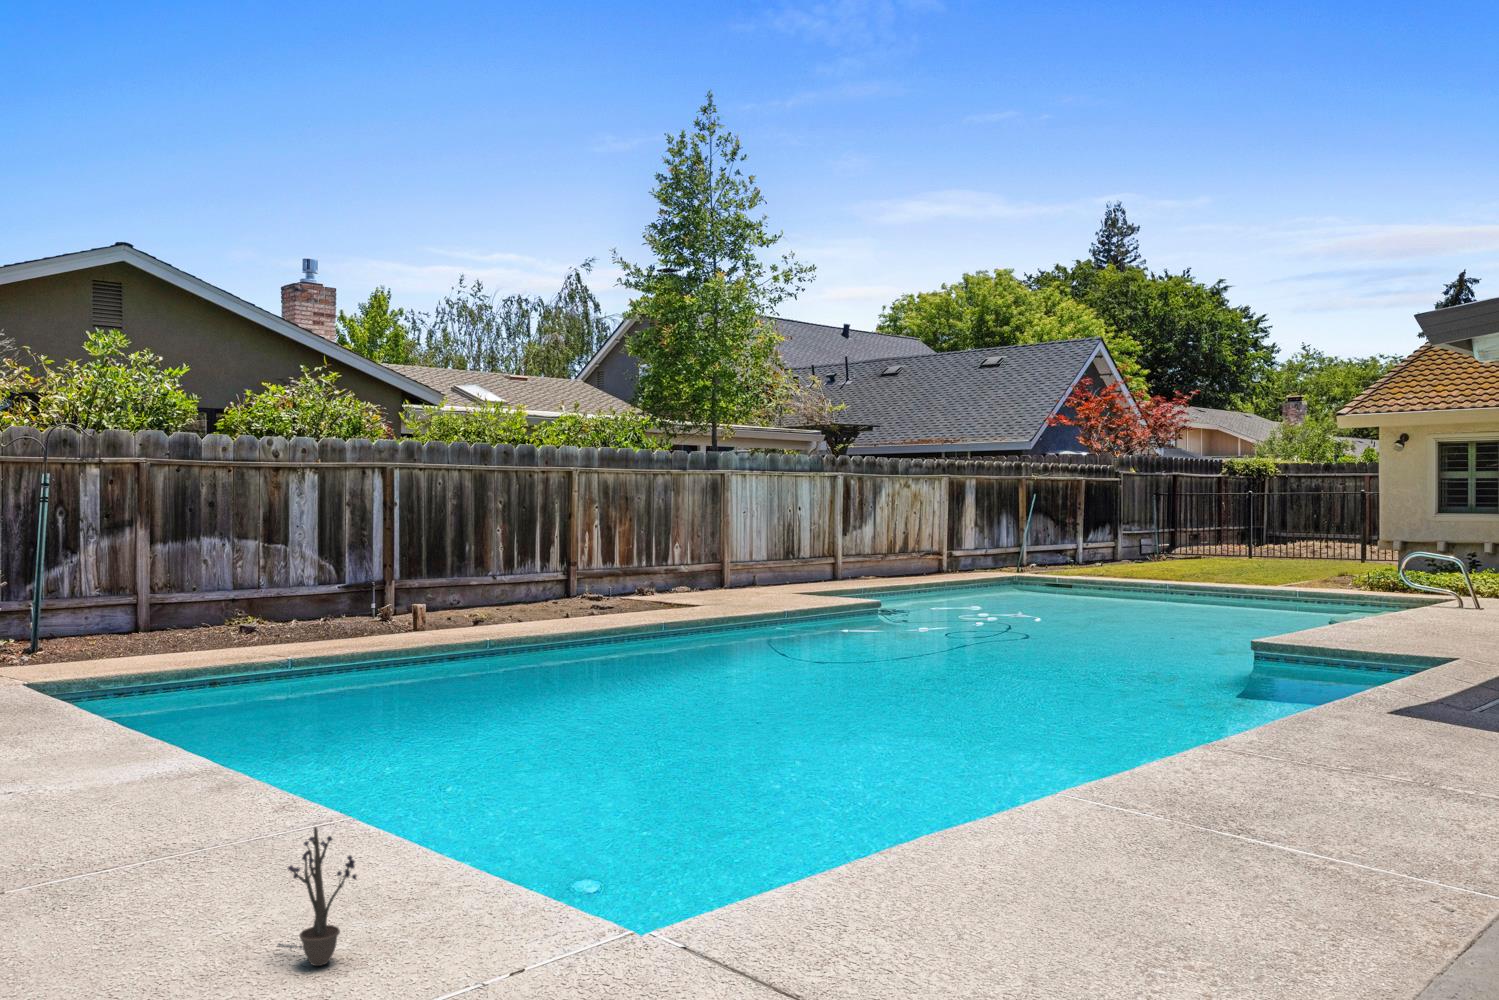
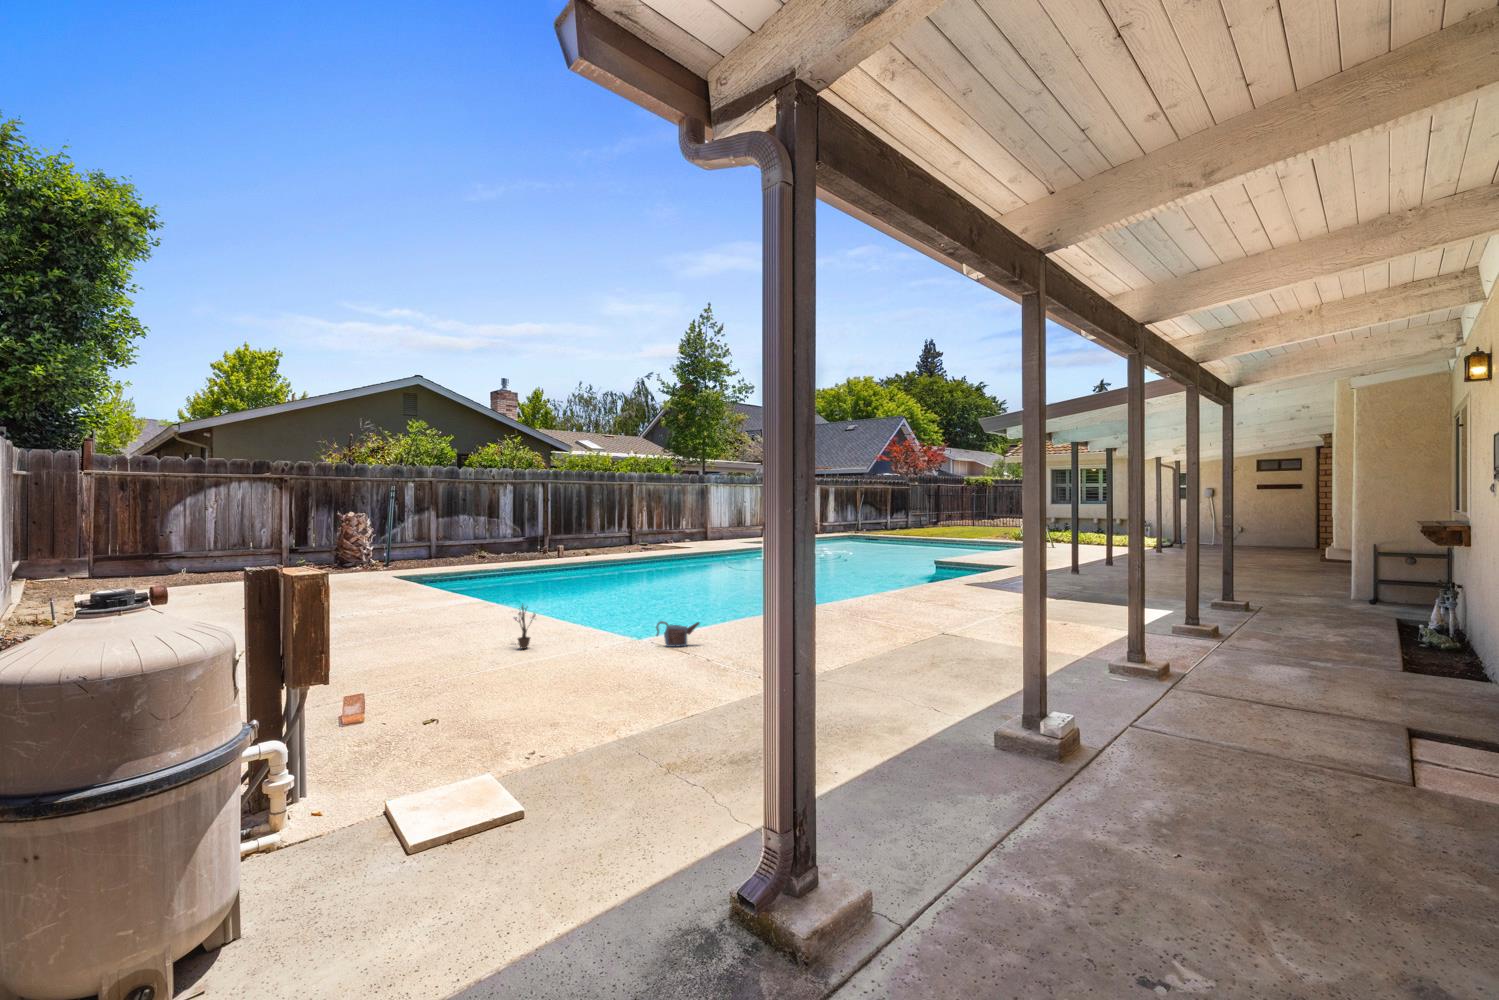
watering can: none [717,880,851,959] -> present [656,621,699,647]

